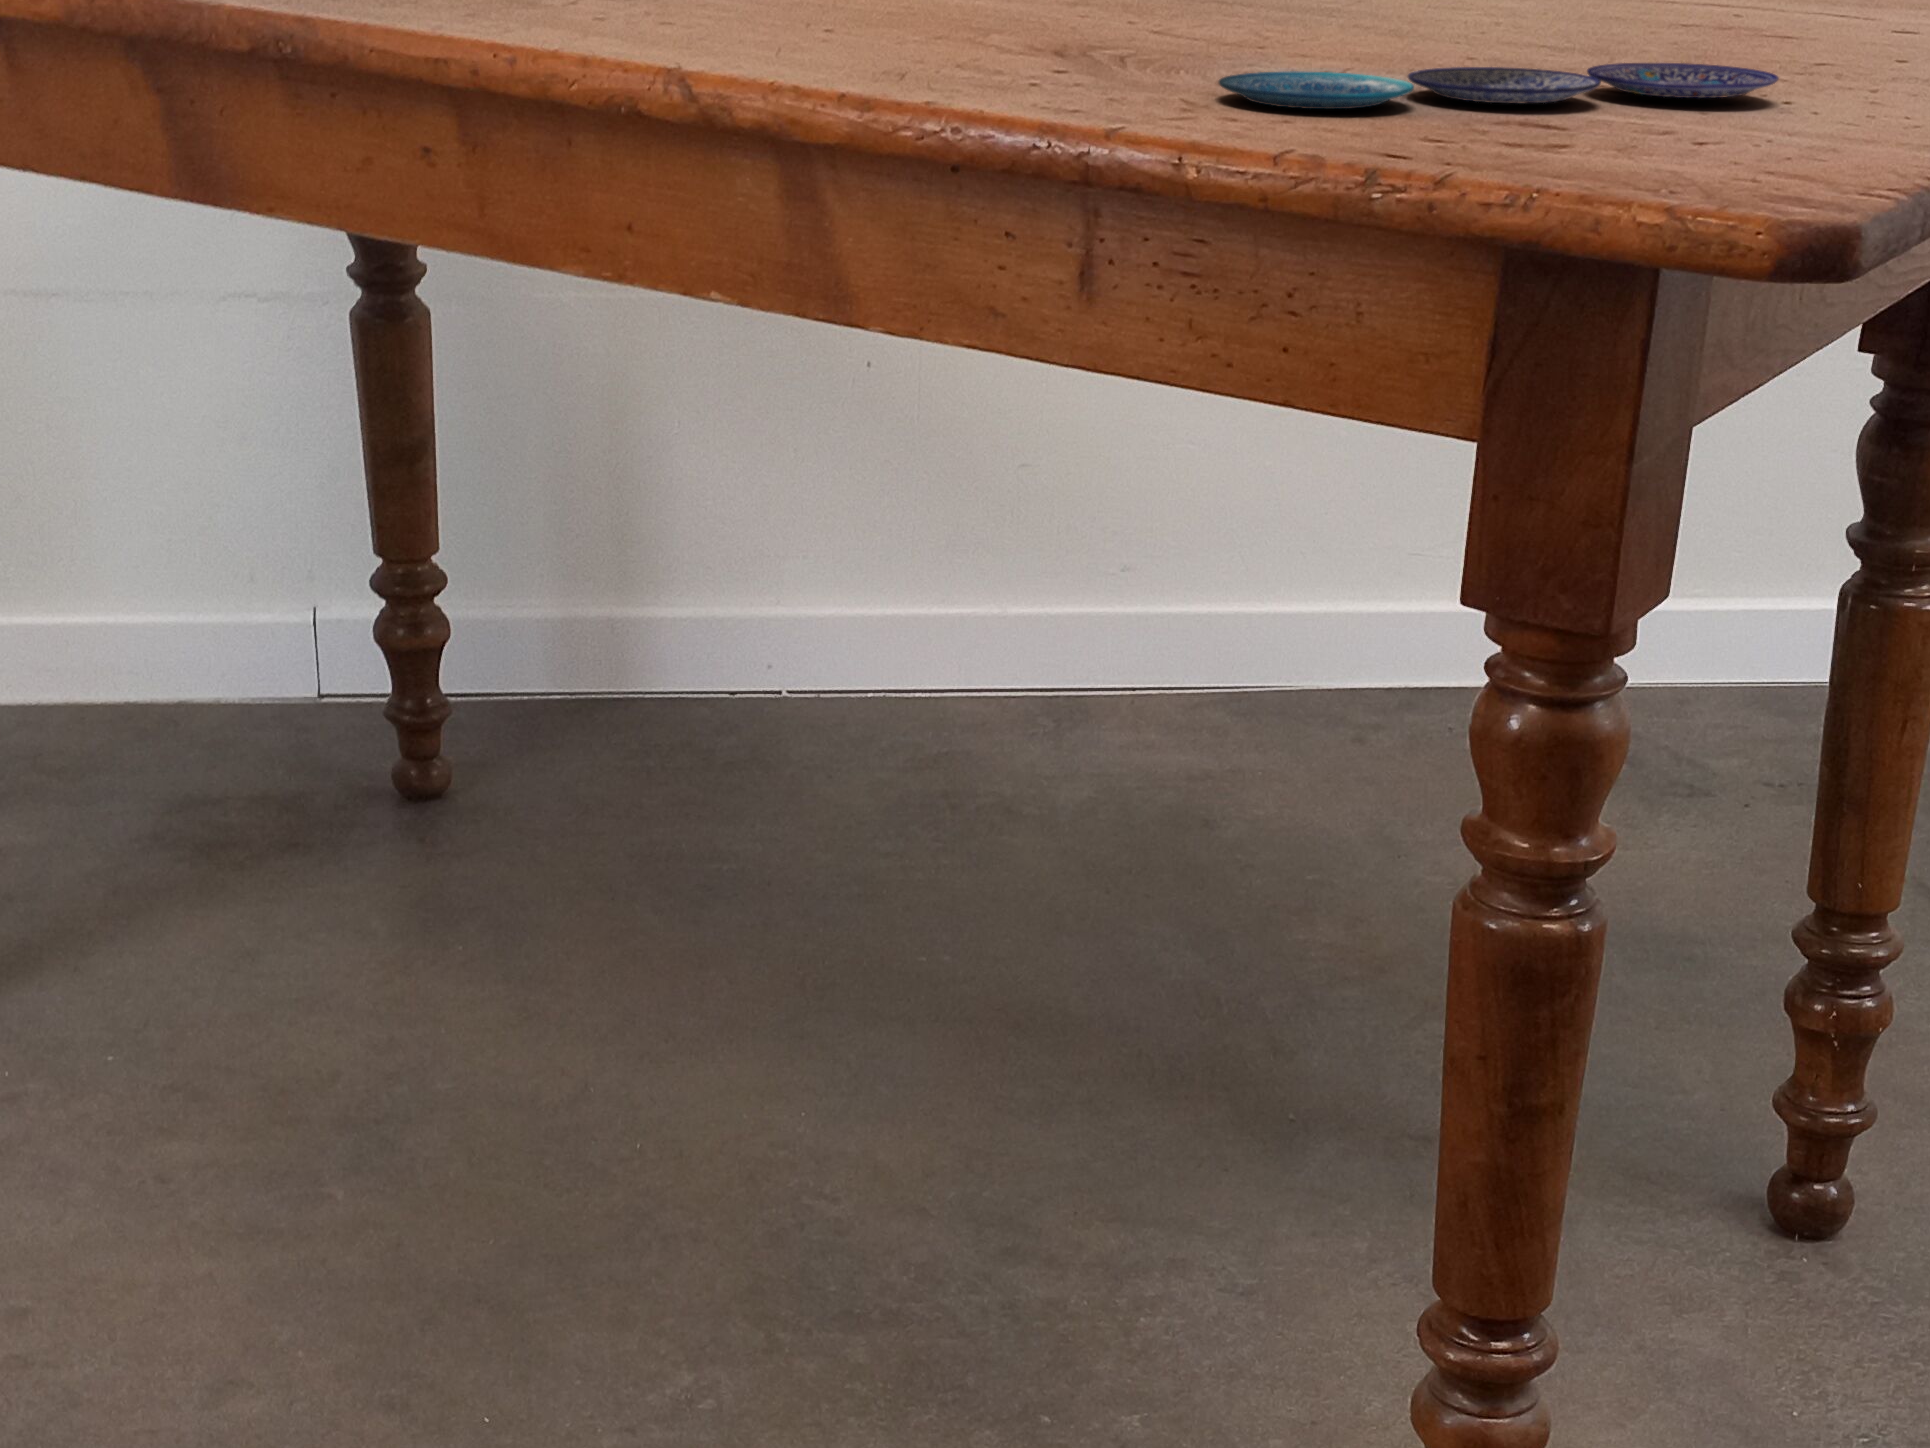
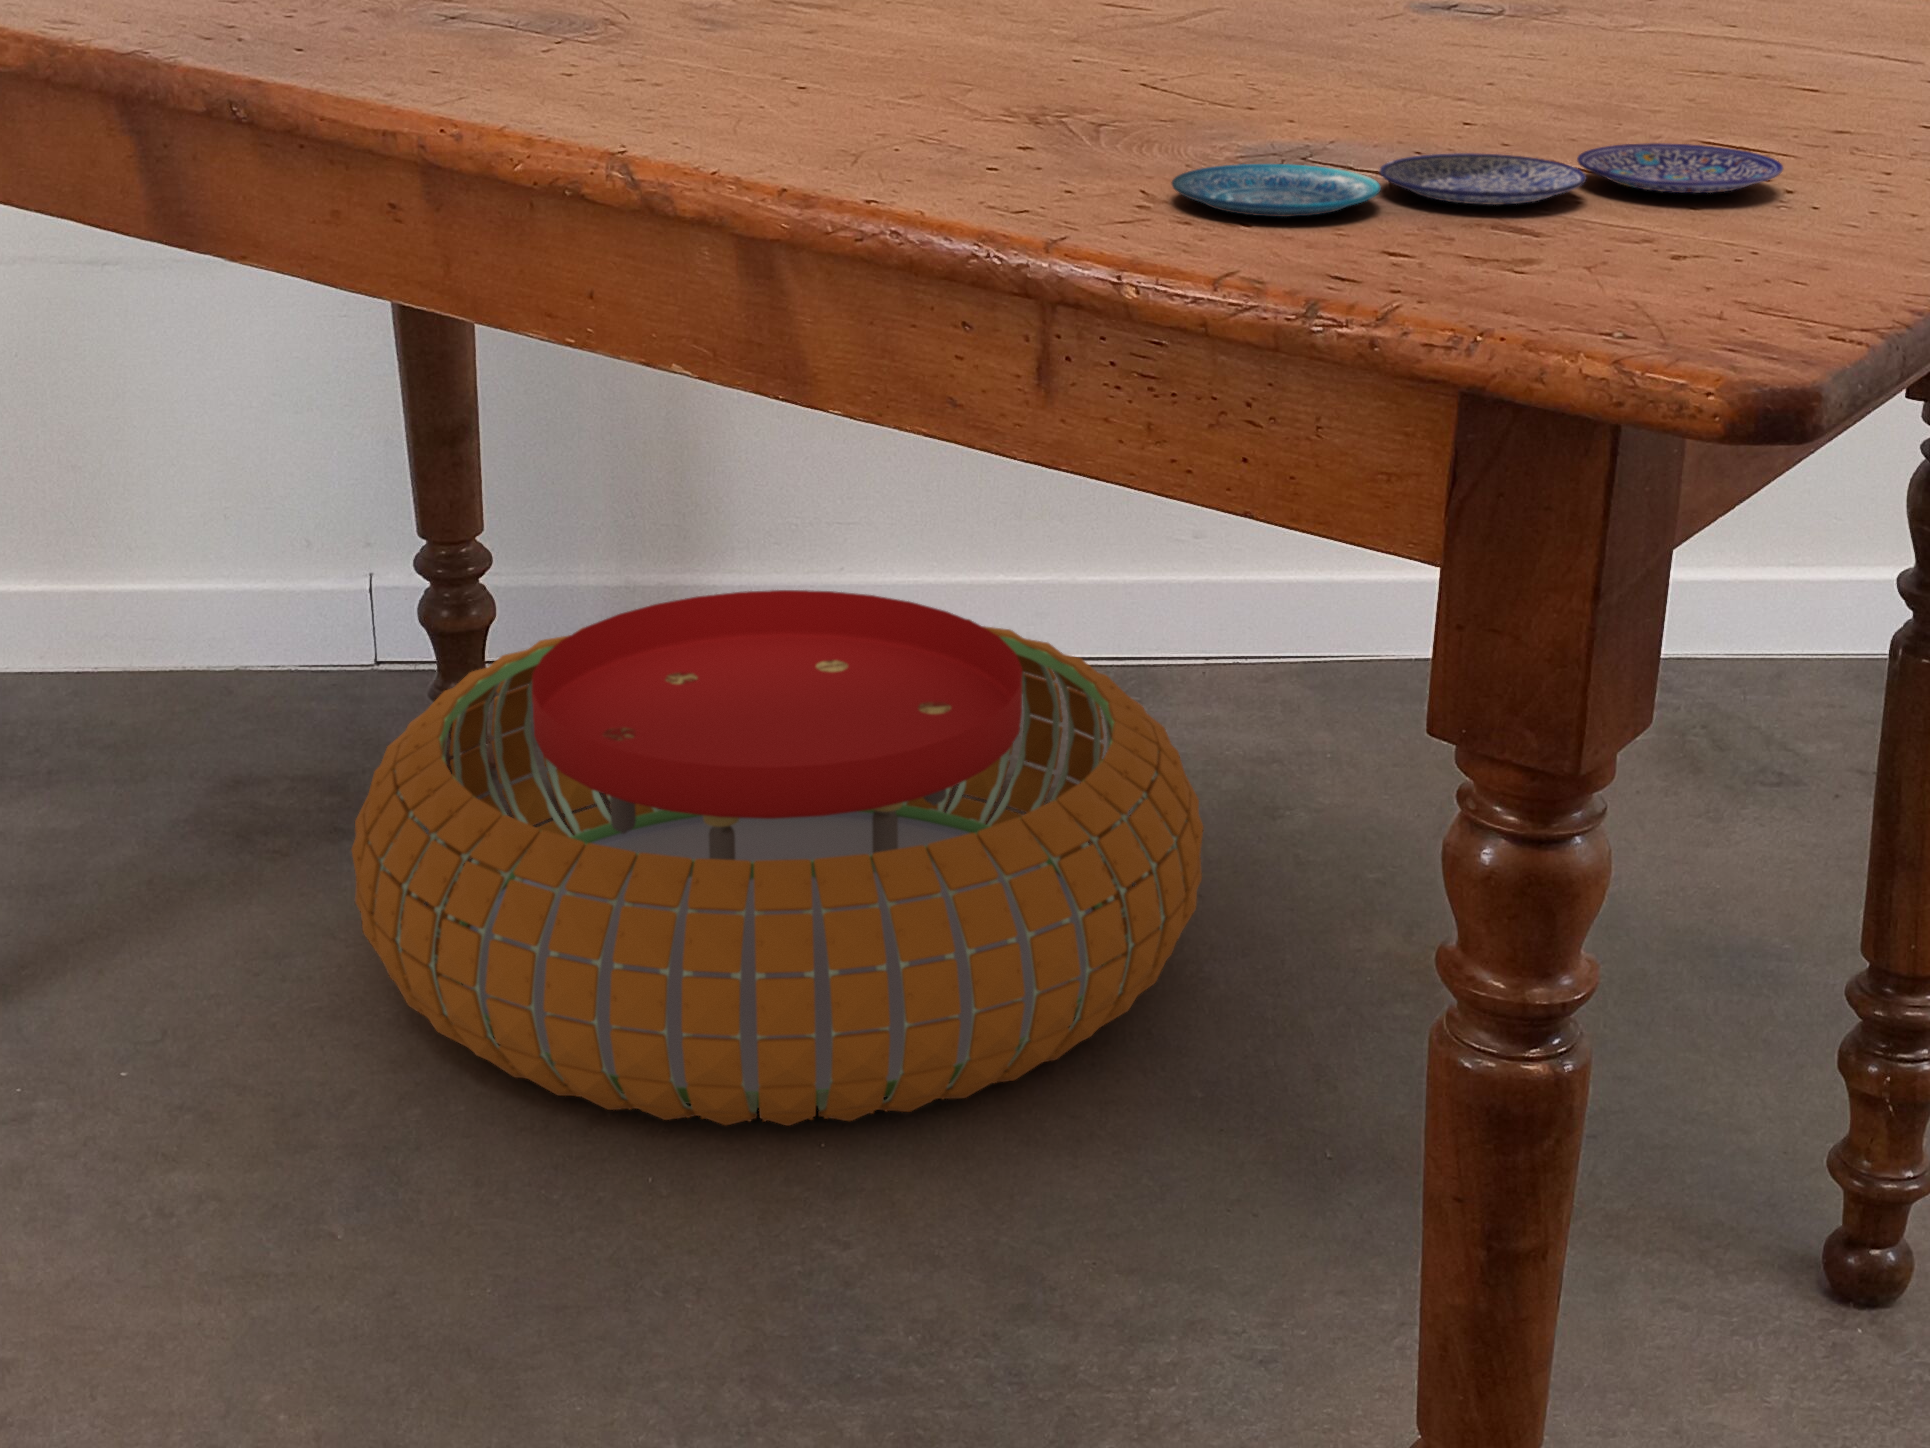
pouf: none [329,595,1162,1094] -> present [352,590,1204,1126]

